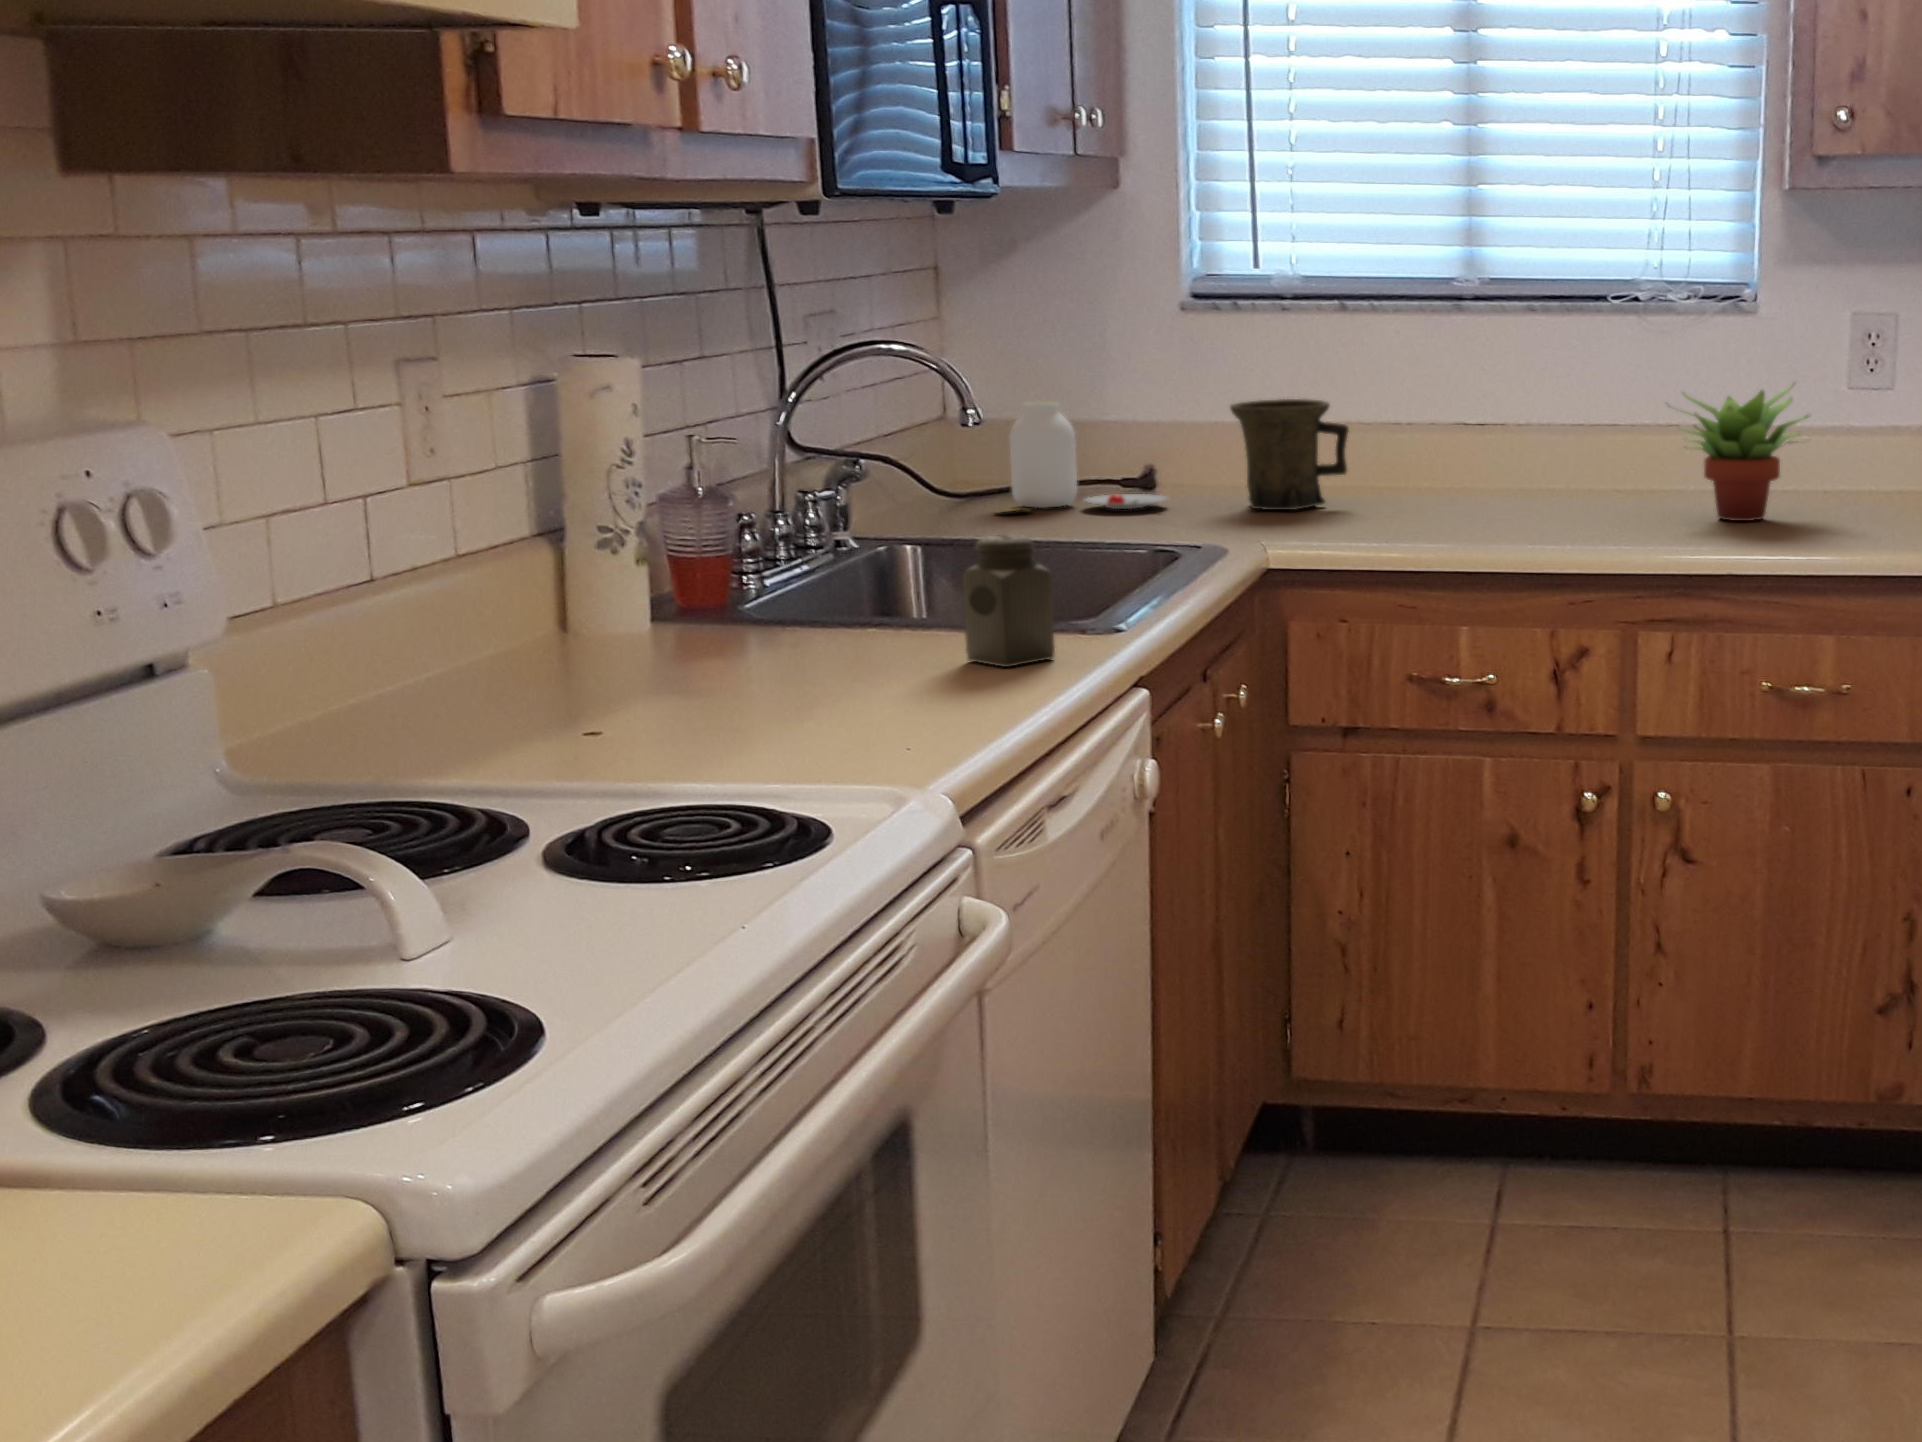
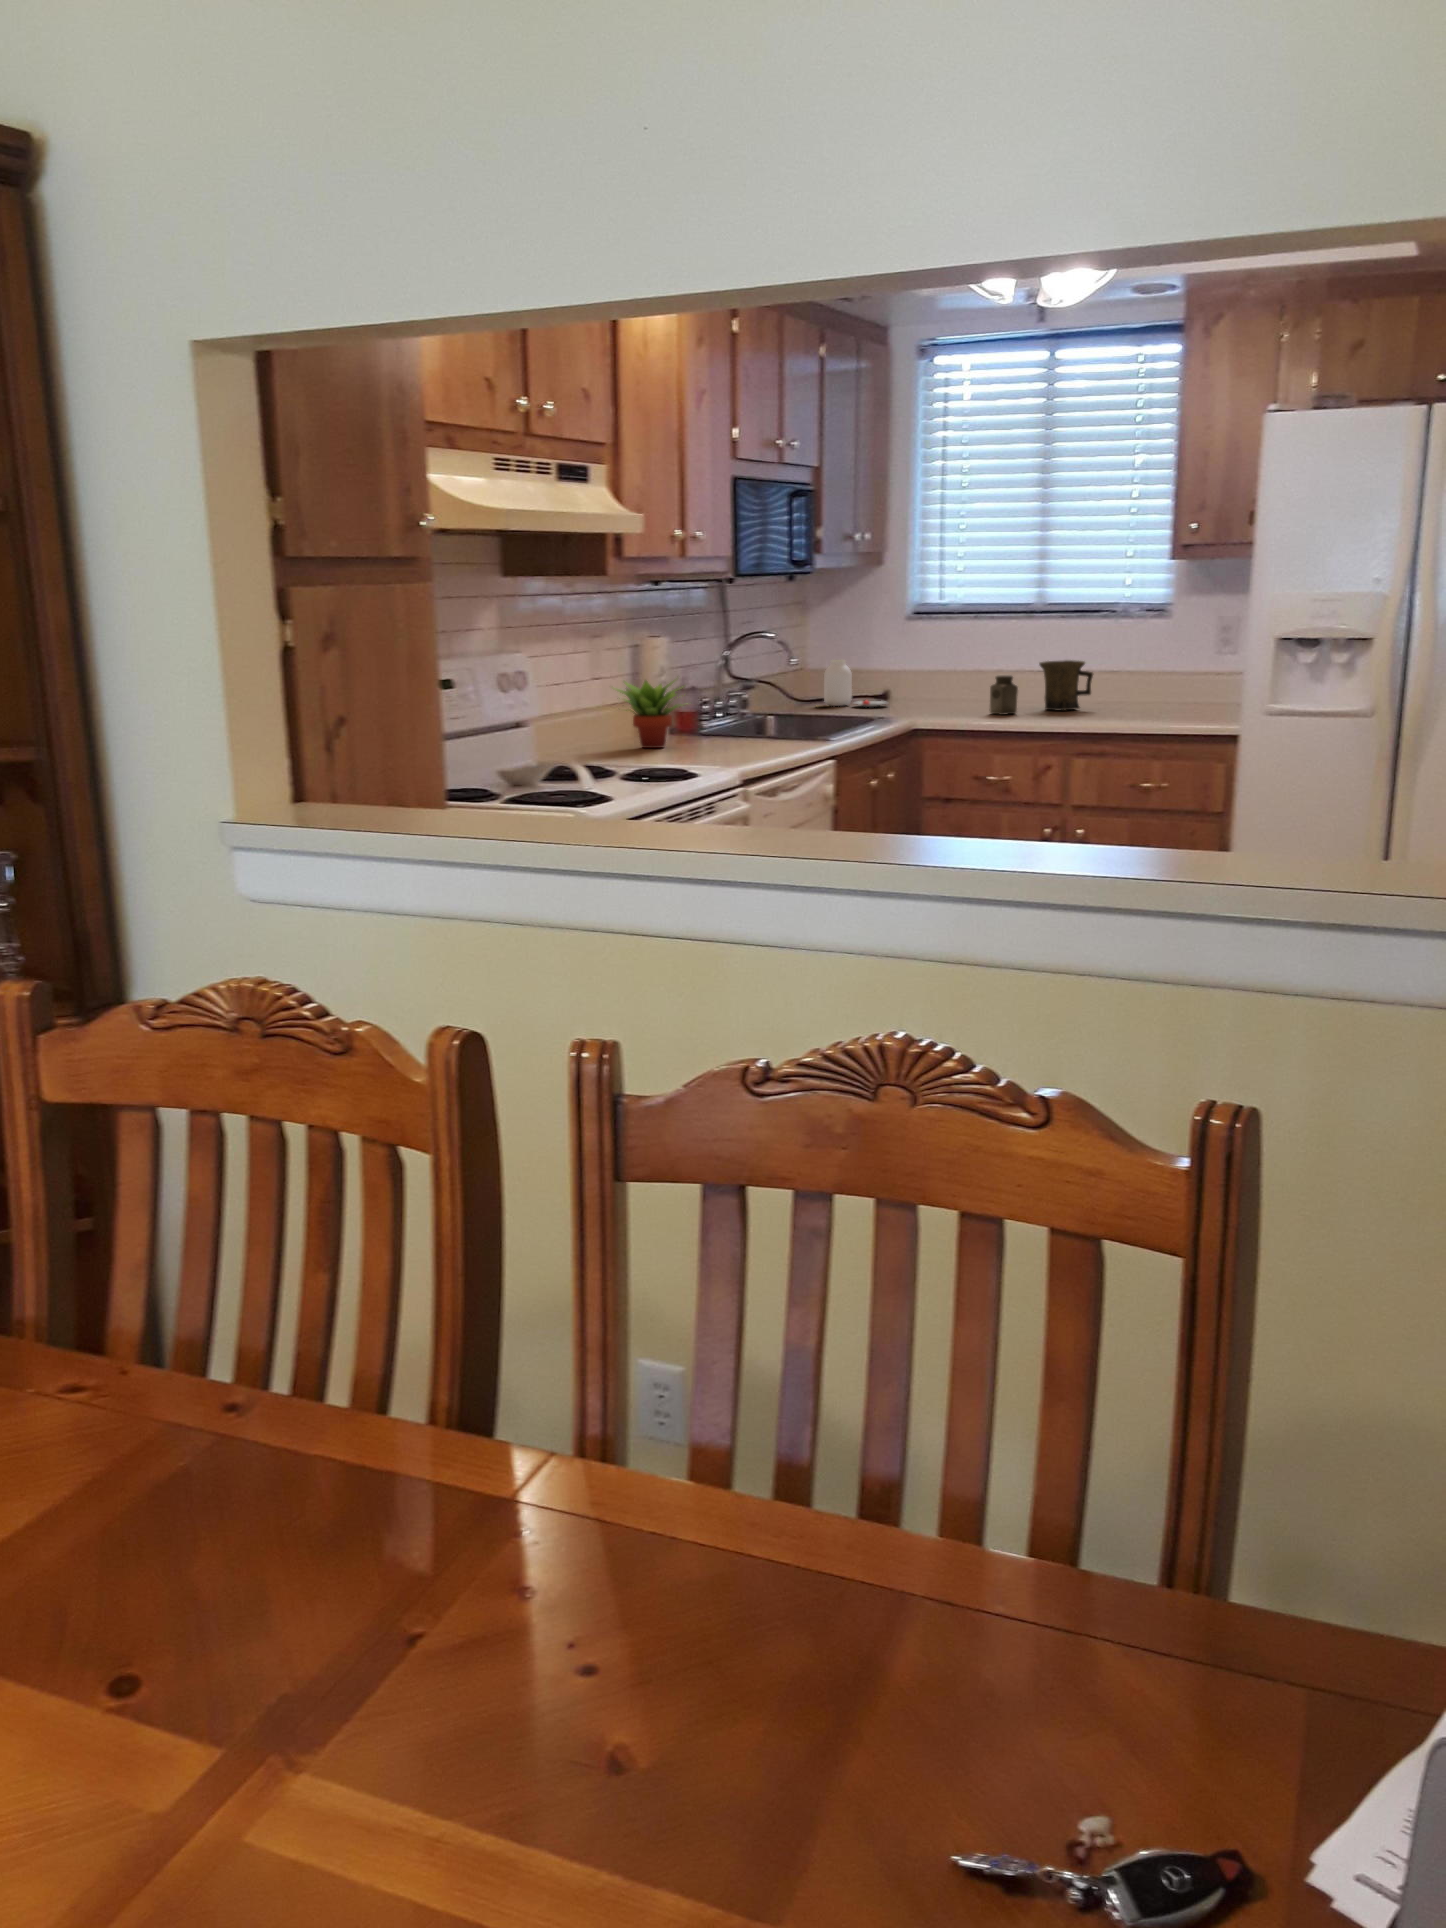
succulent plant: present [1666,384,1810,521] -> present [615,680,680,748]
mug: present [1230,399,1349,510] -> present [1039,660,1093,710]
salt shaker: present [962,535,1055,667] -> present [989,675,1018,715]

